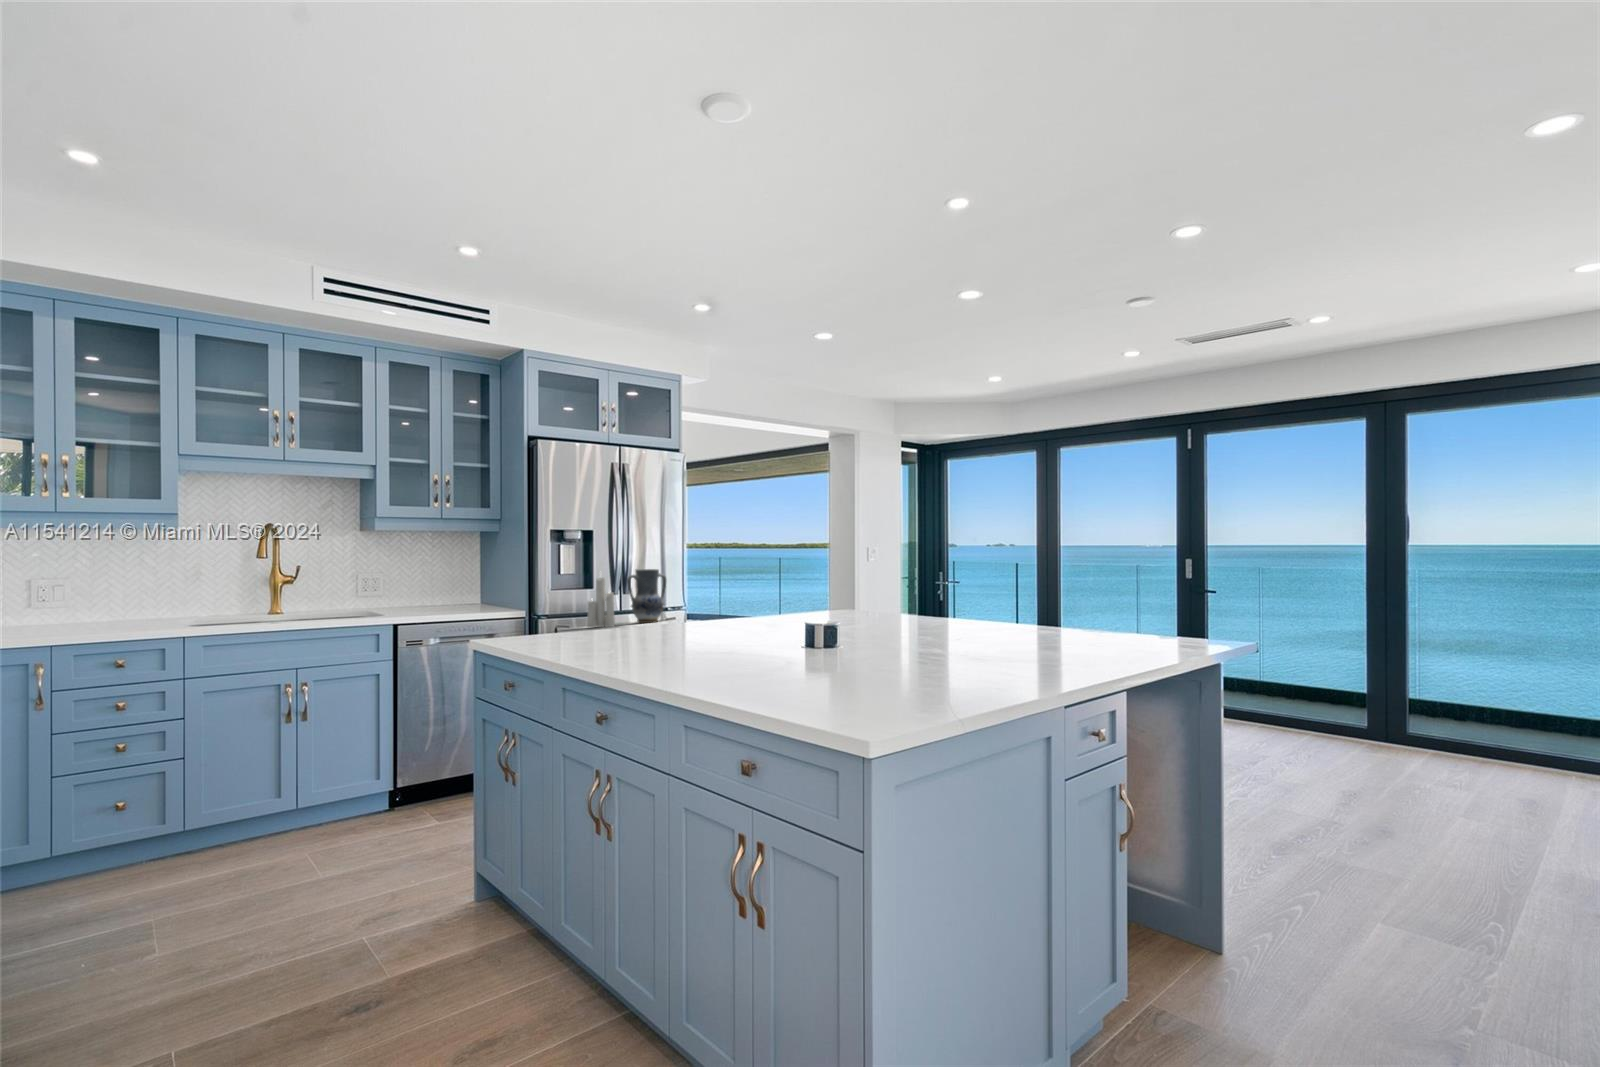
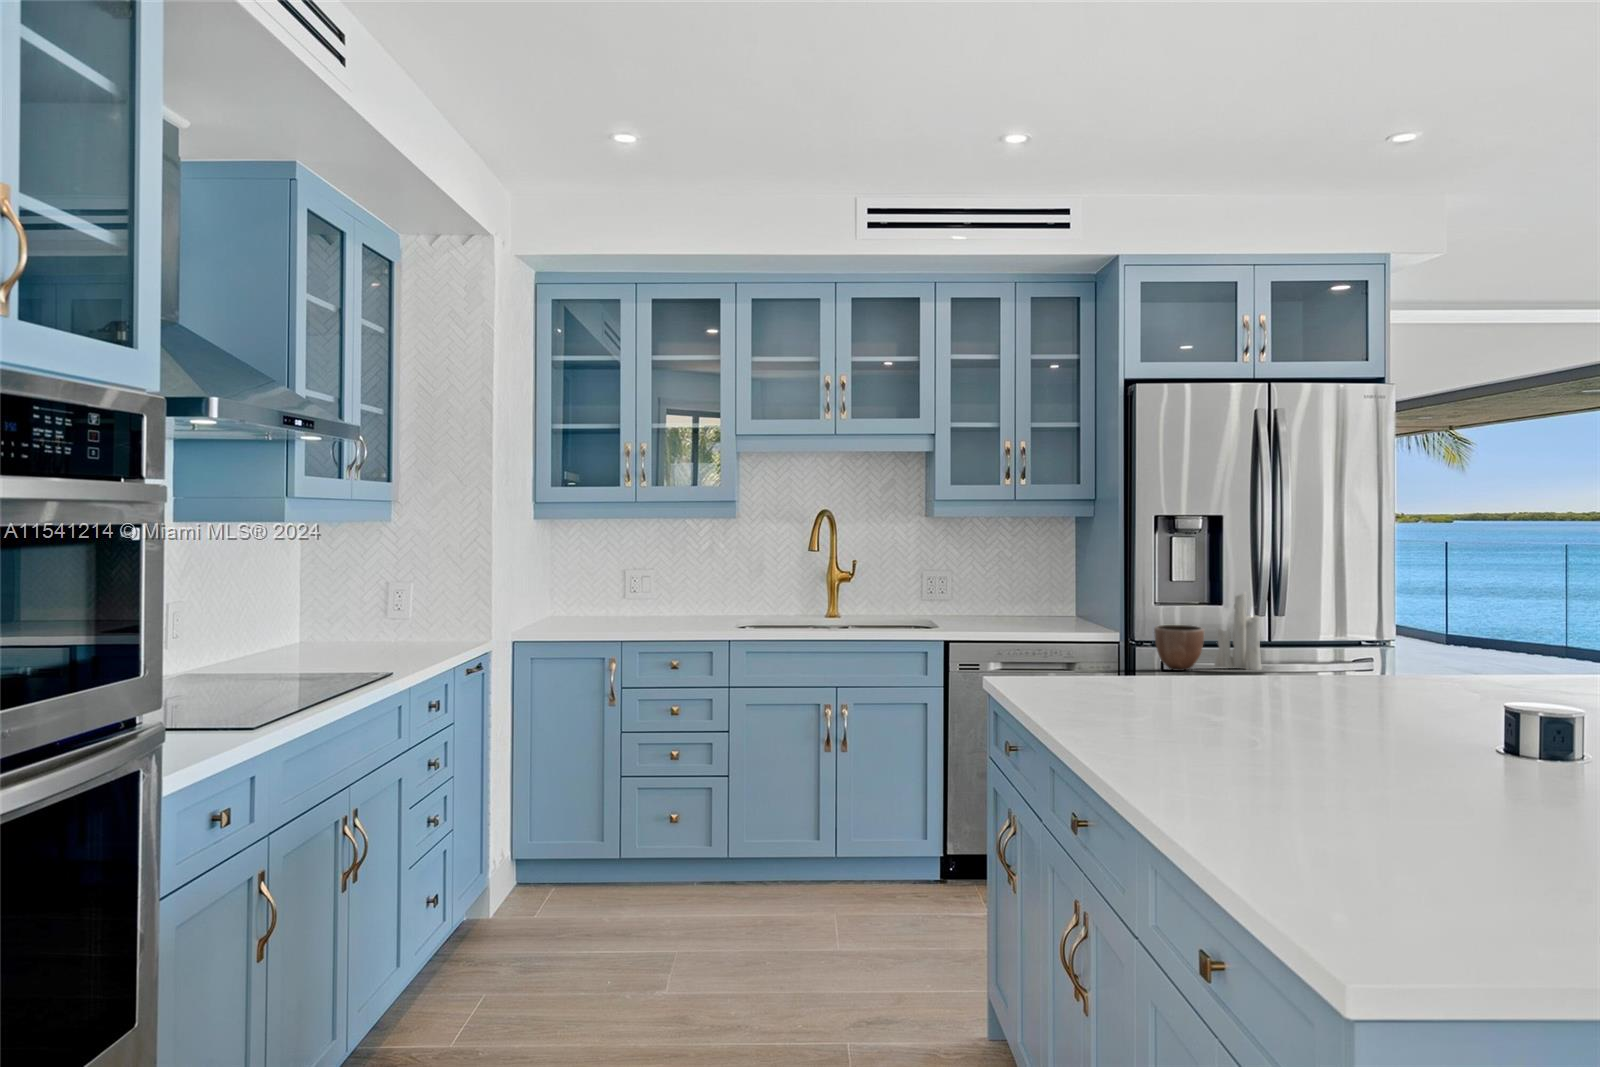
vase: present [627,569,666,623] -> none [1285,580,1357,669]
decorative bowl: none [551,601,583,631] -> present [1154,625,1204,671]

